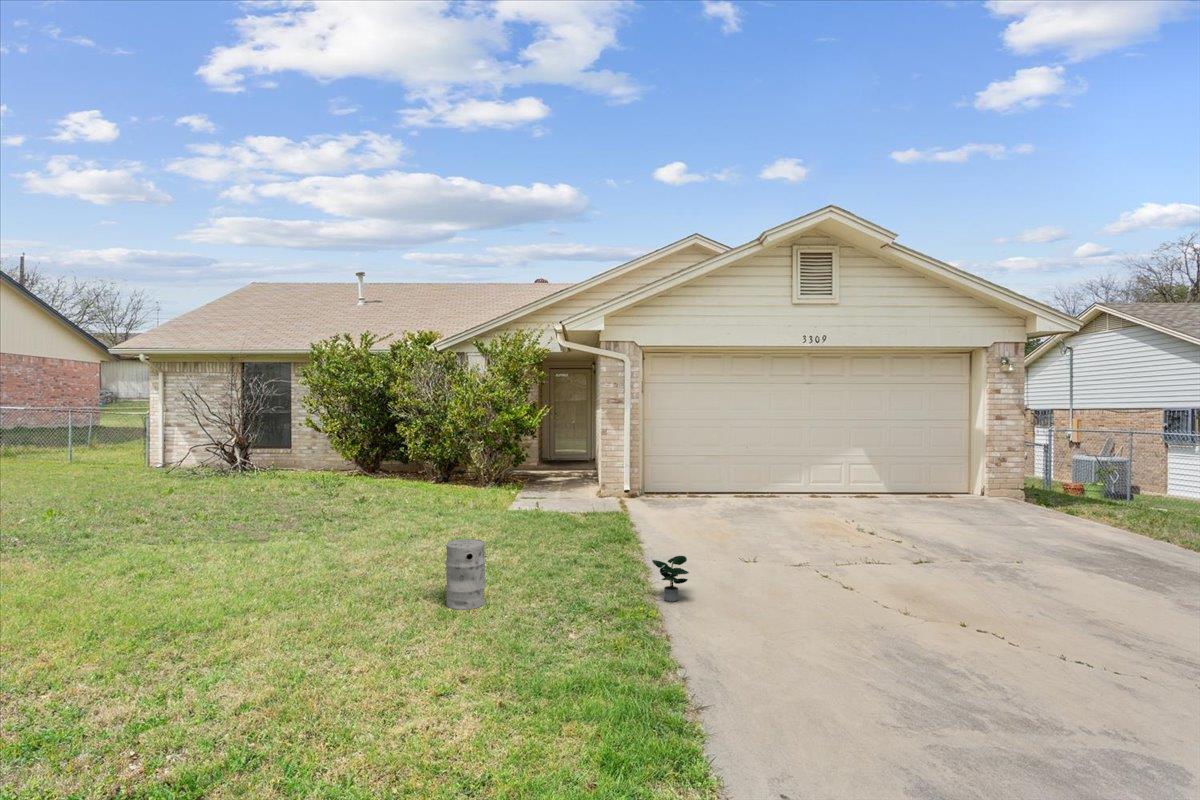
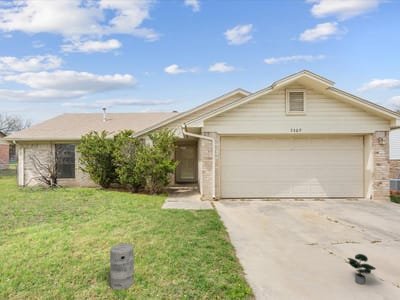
potted plant: present [652,556,689,602] -> present [348,254,376,284]

